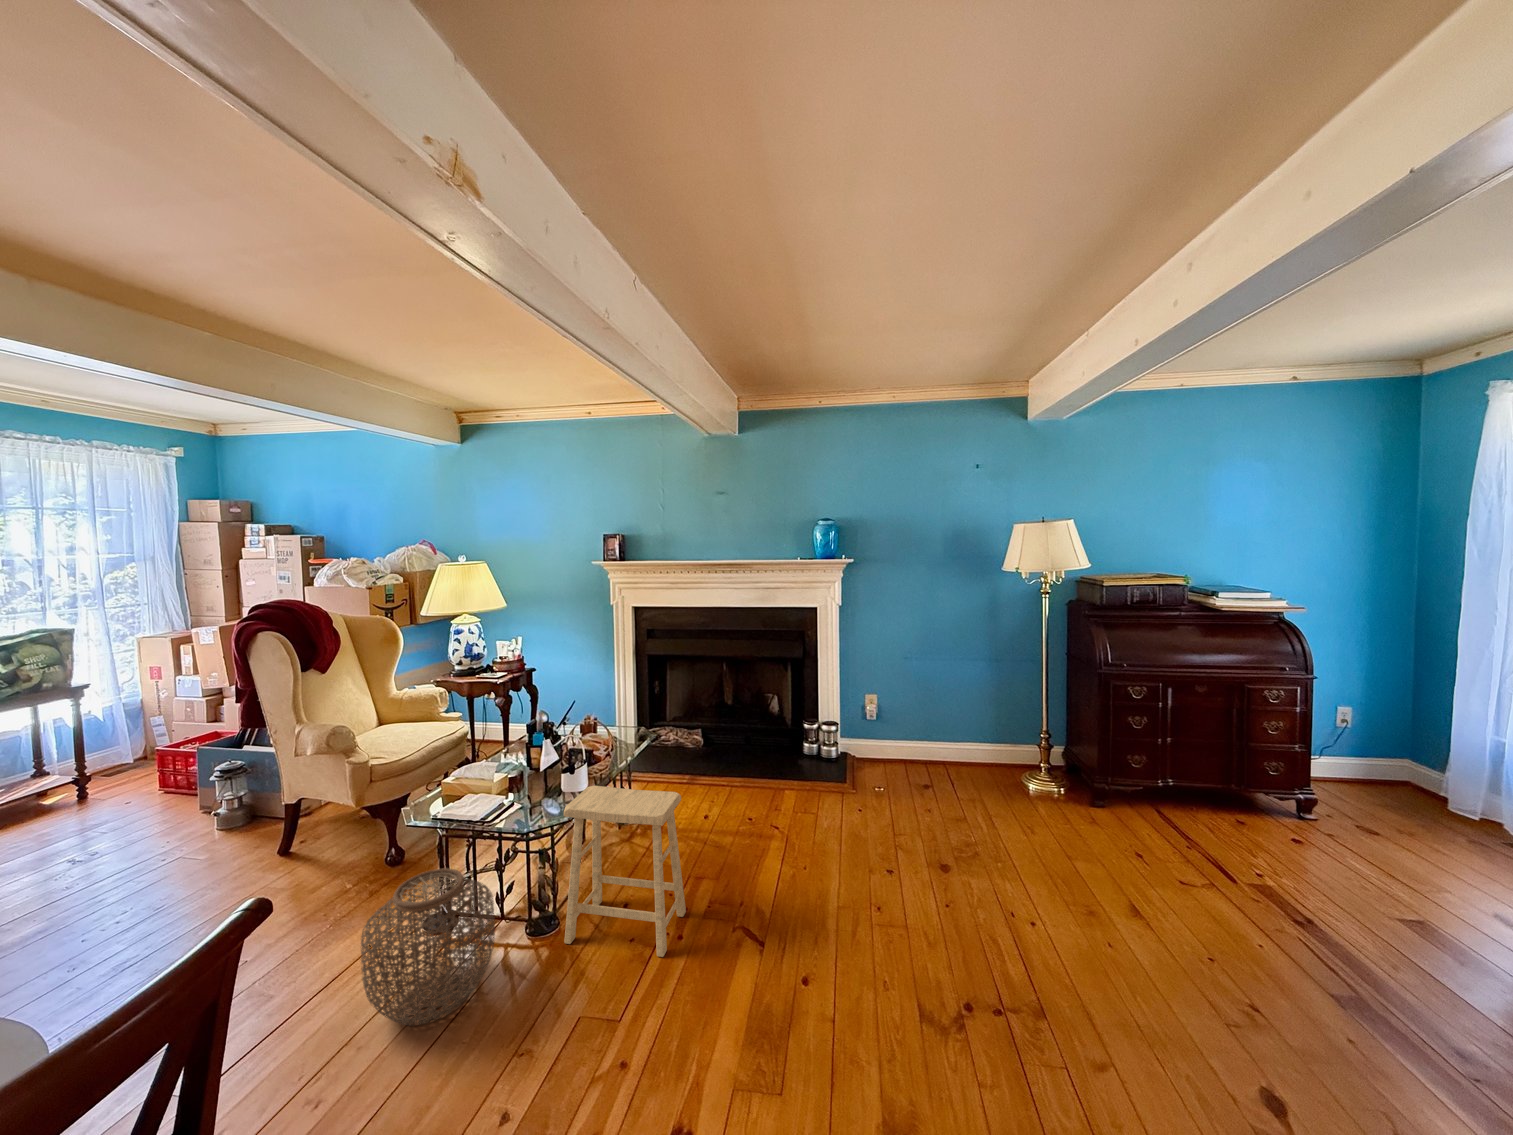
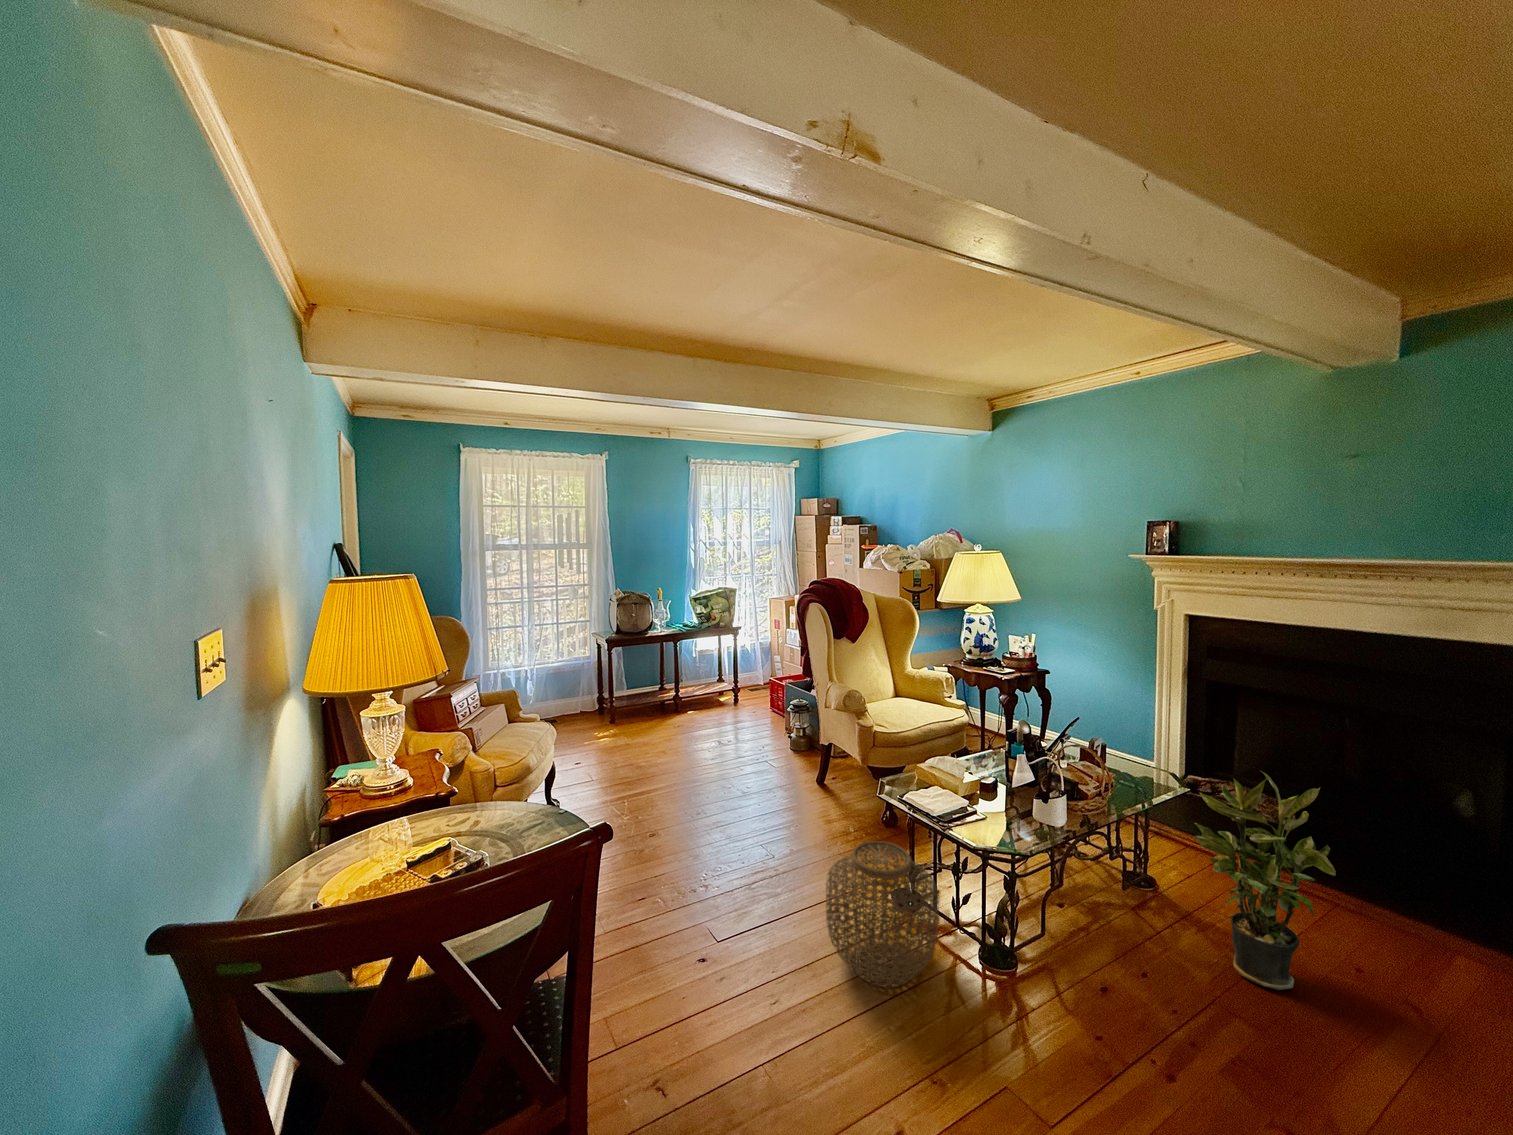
potted plant: none [666,705,737,848] -> present [1194,773,1336,990]
footstool: present [564,786,686,957] -> none [1016,824,1195,1092]

